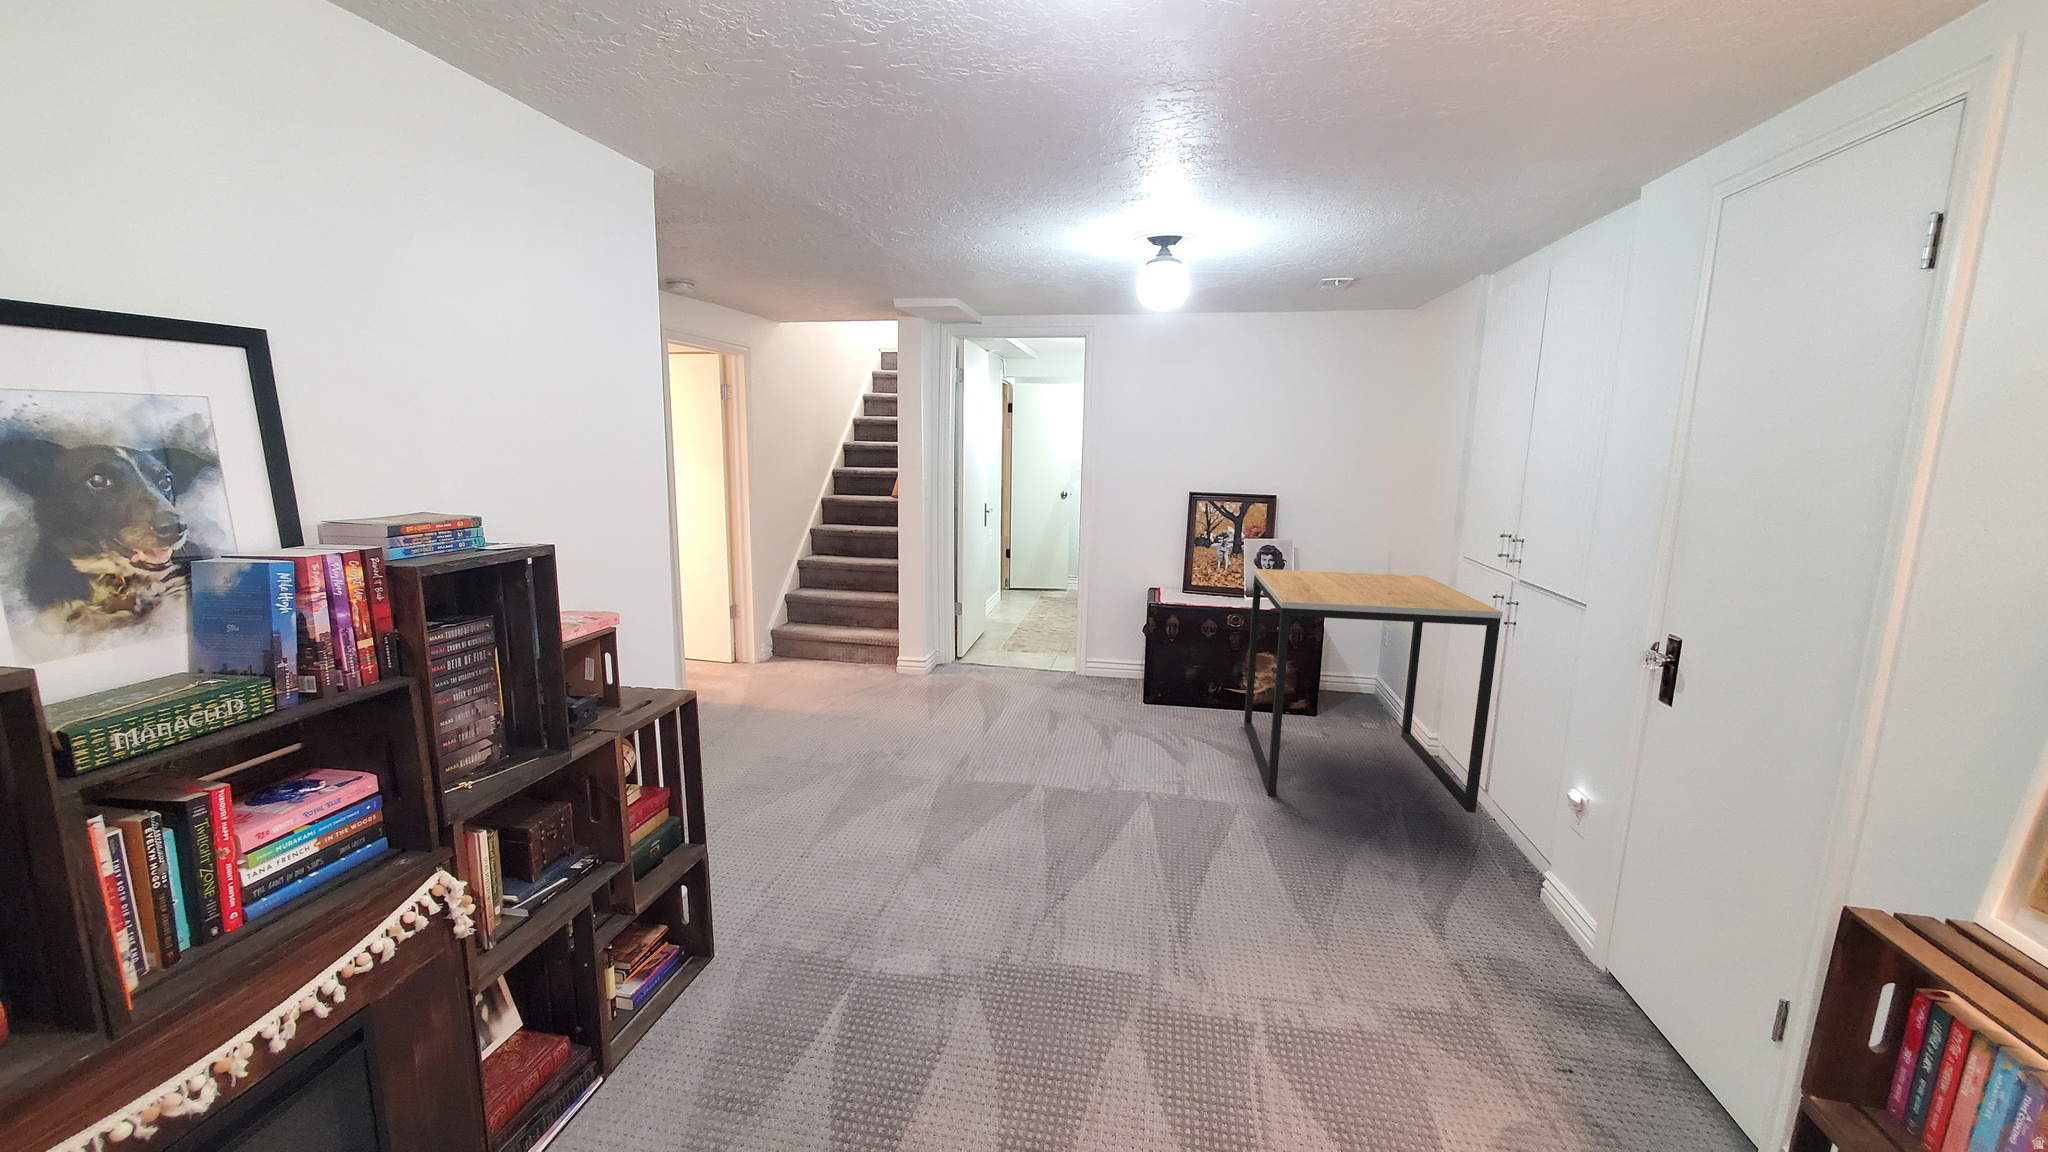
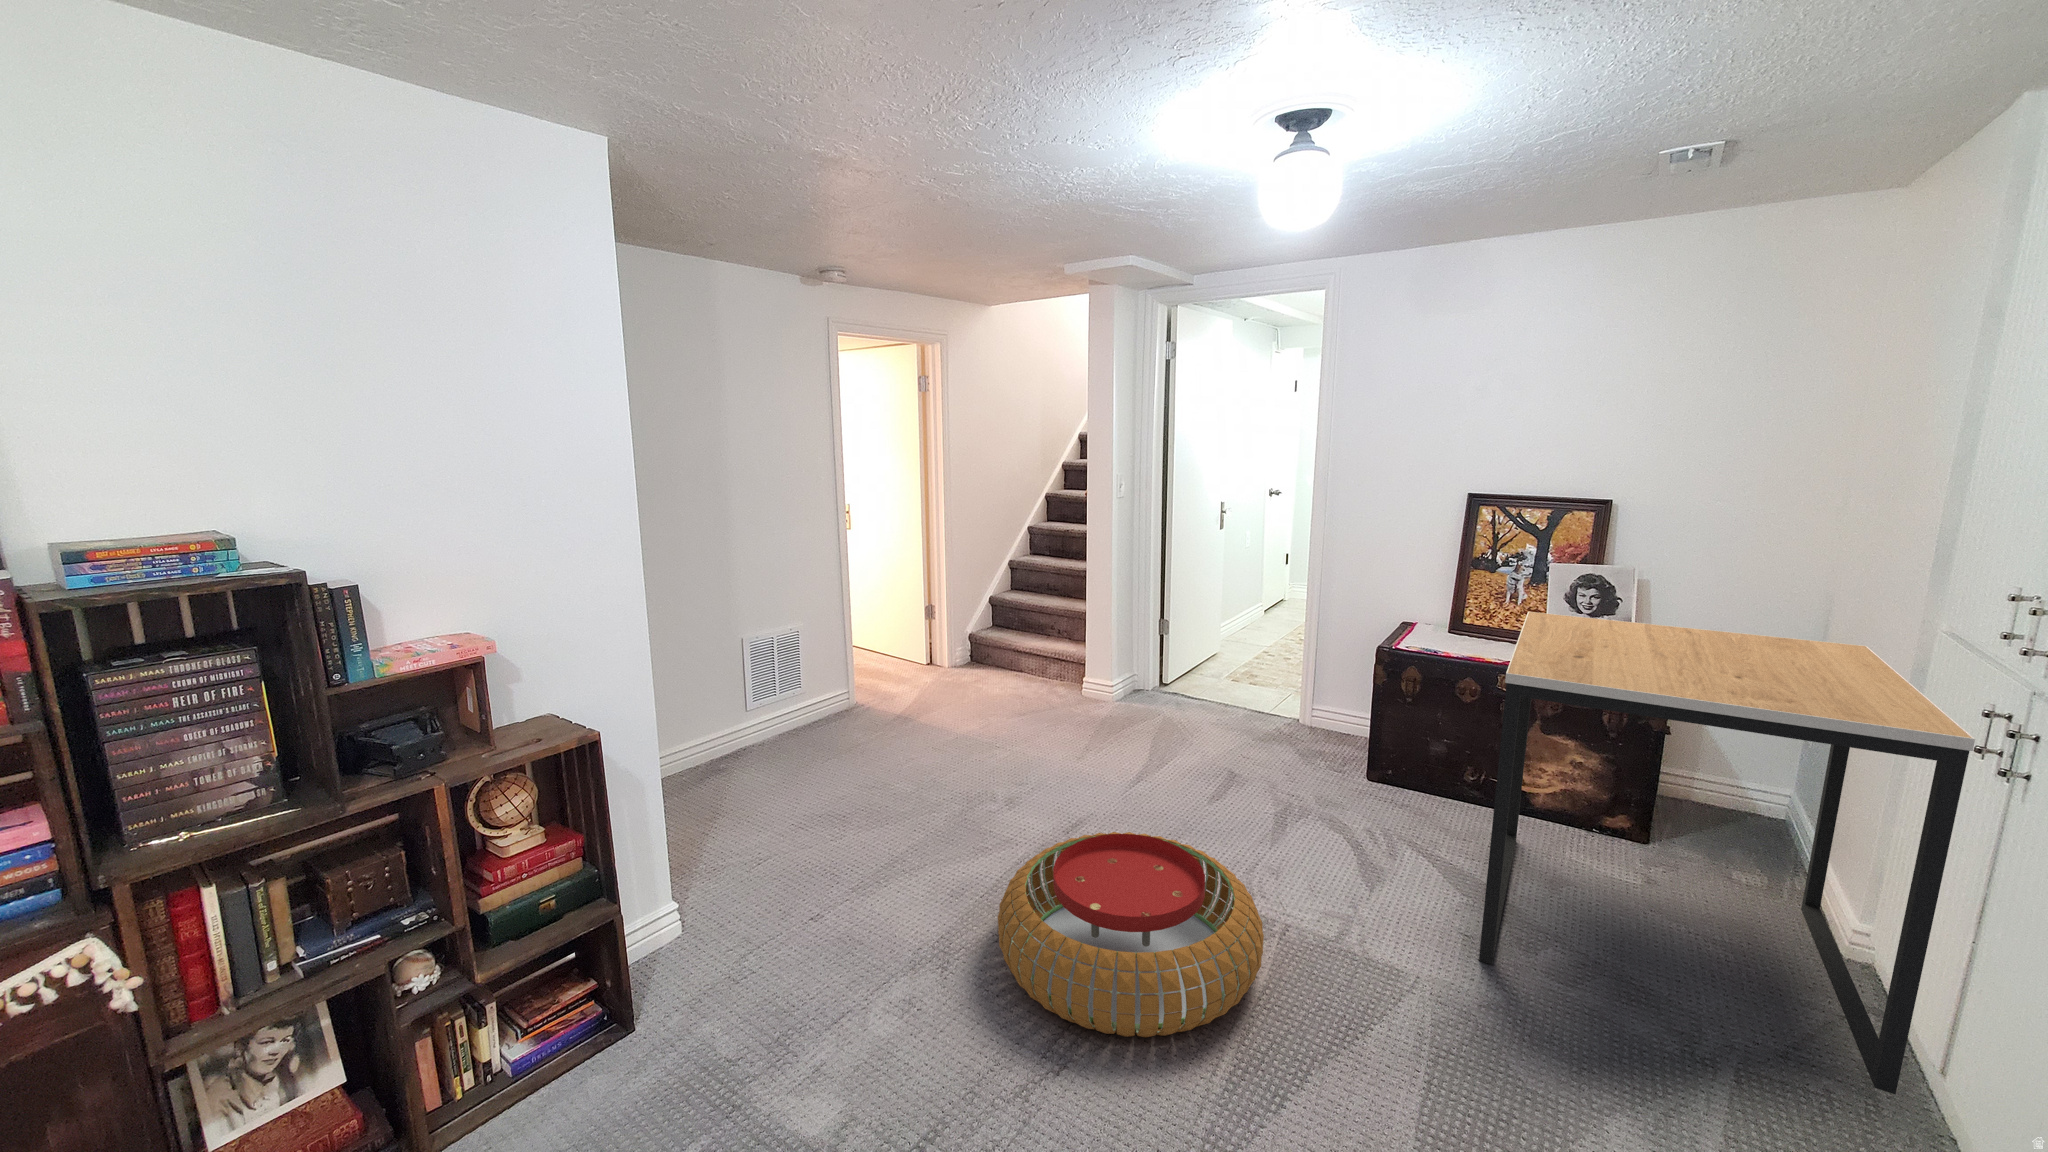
pouf: none [962,751,1163,890] -> present [998,832,1264,1037]

